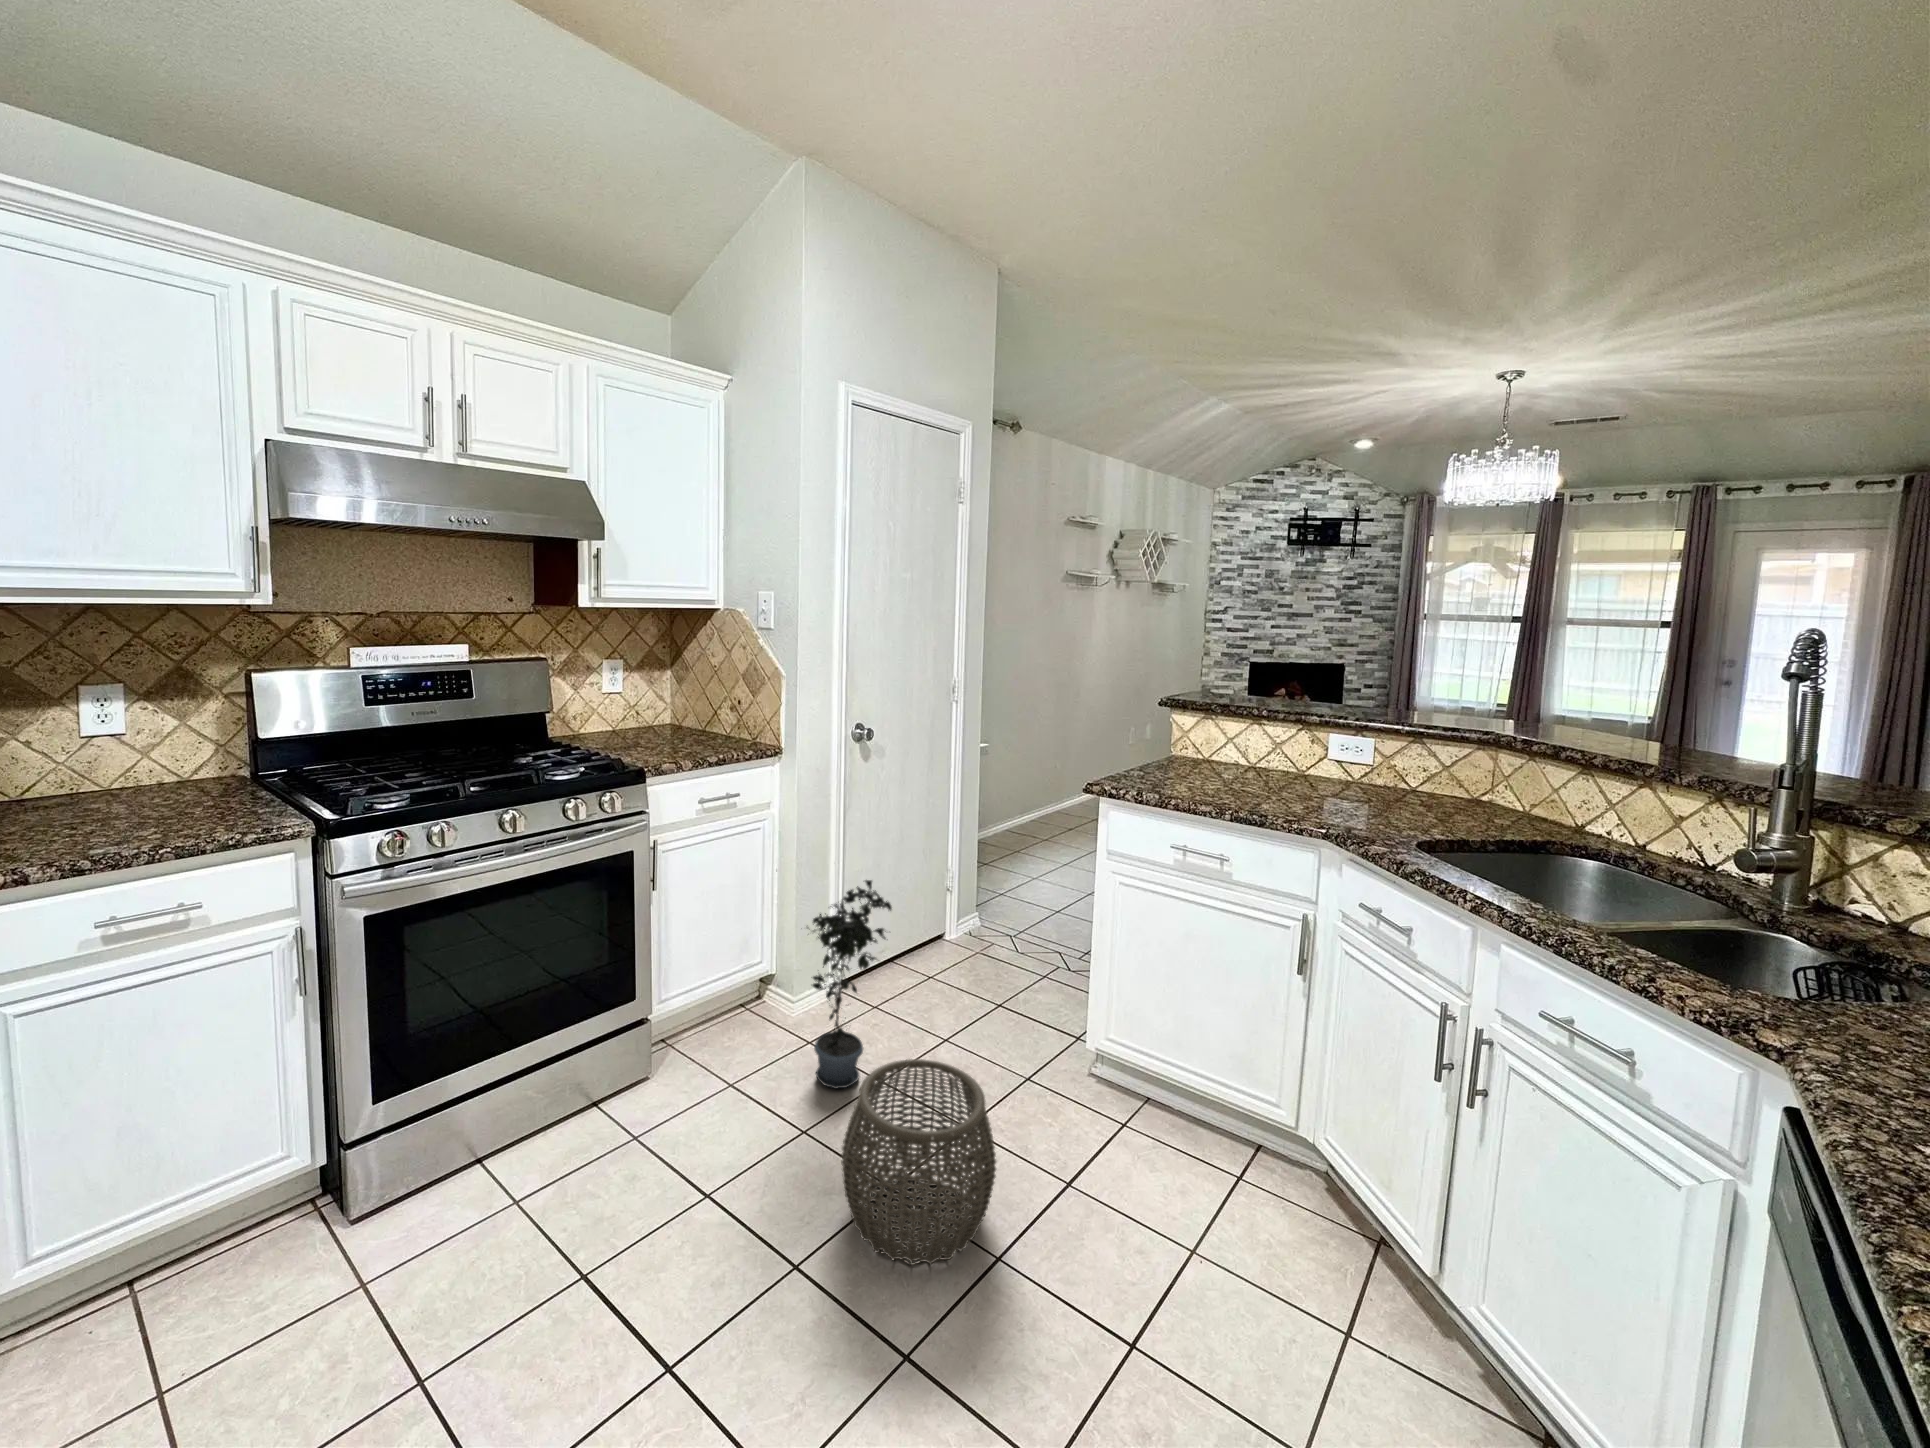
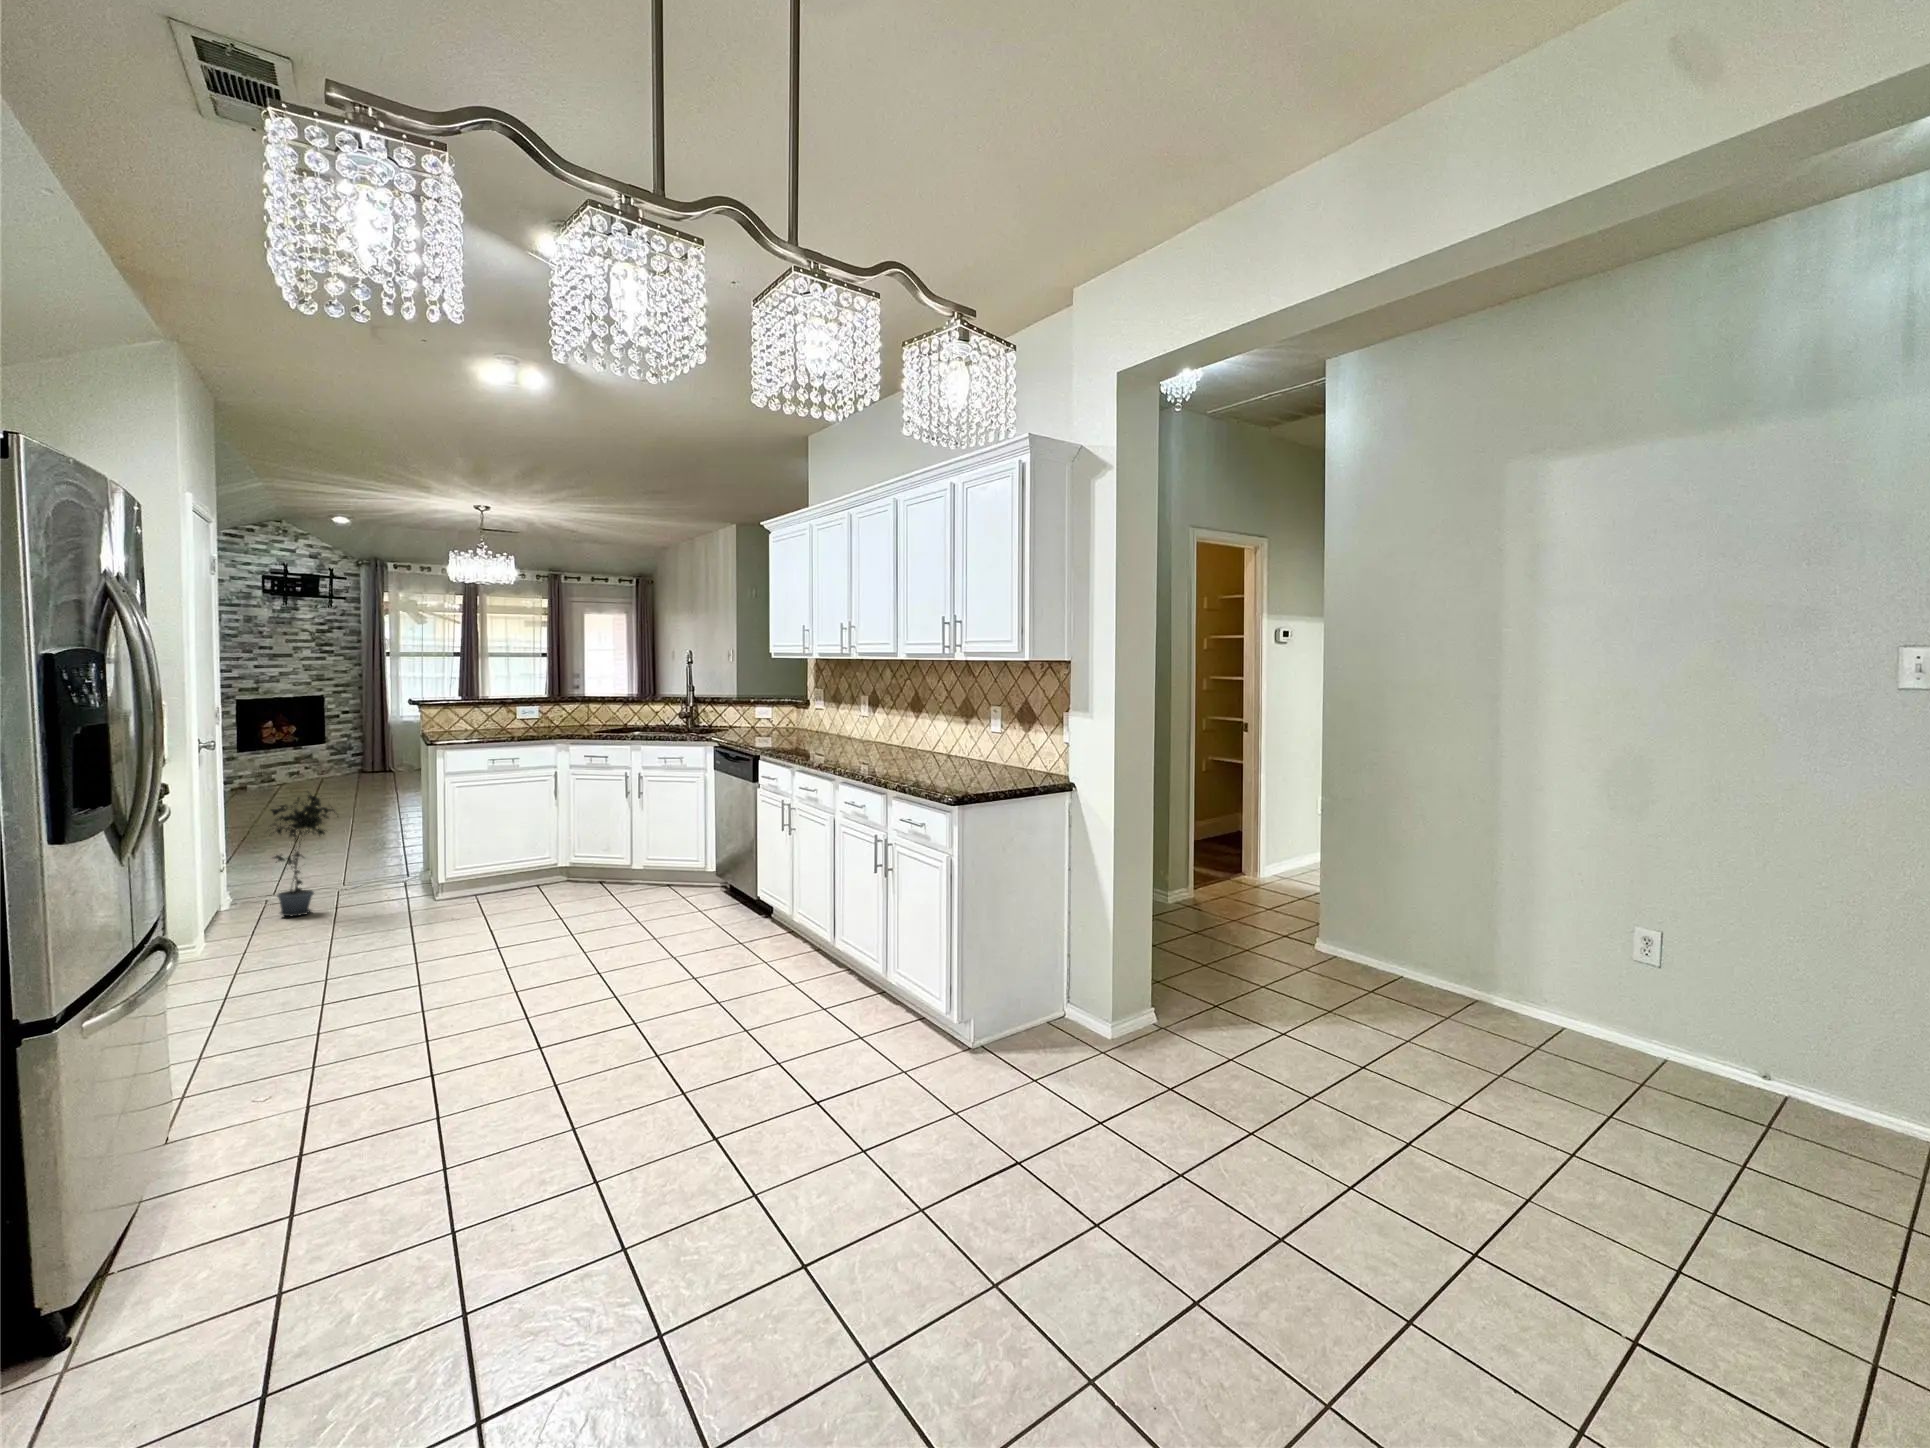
woven basket: present [841,1059,996,1265] -> none [380,843,464,914]

